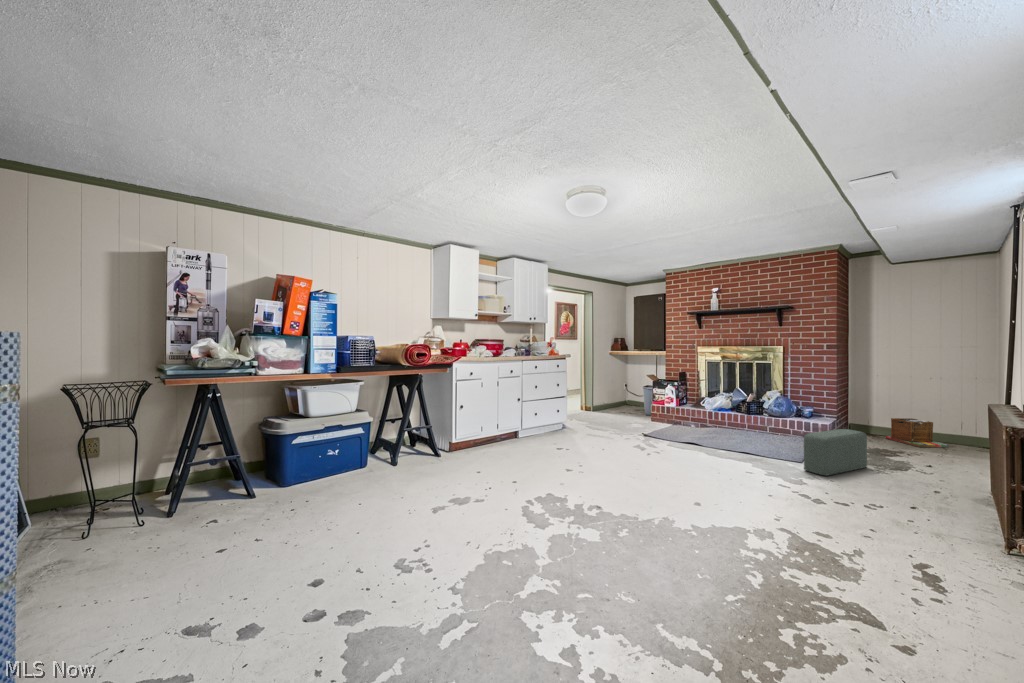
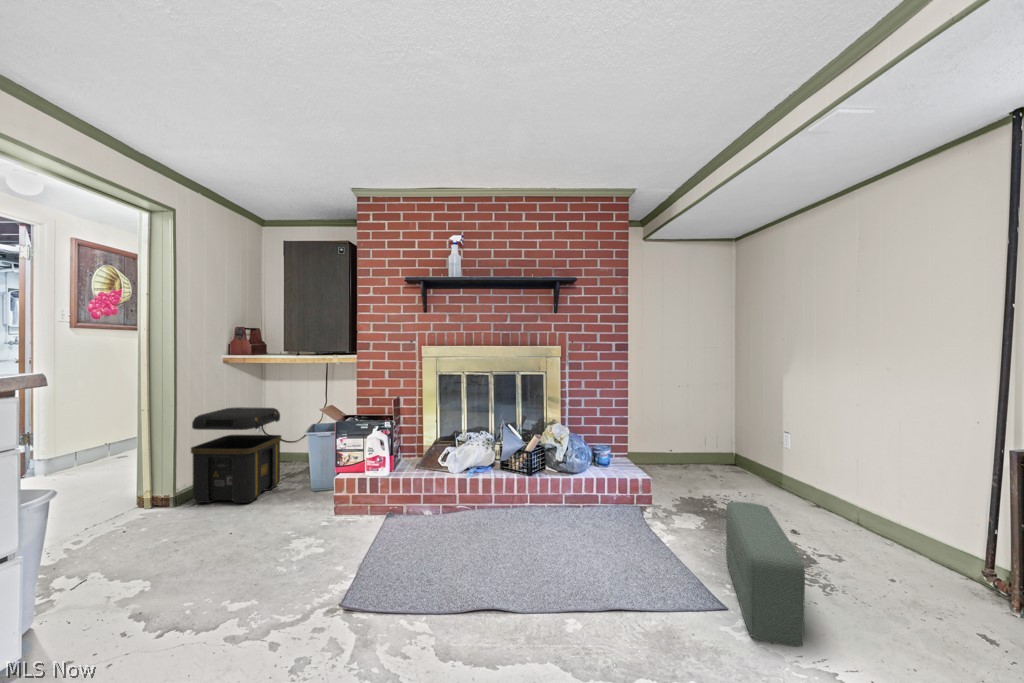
toolbox: none [598,373,632,412] -> present [191,407,281,503]
laundry basket: present [886,418,949,447] -> none [658,435,716,478]

